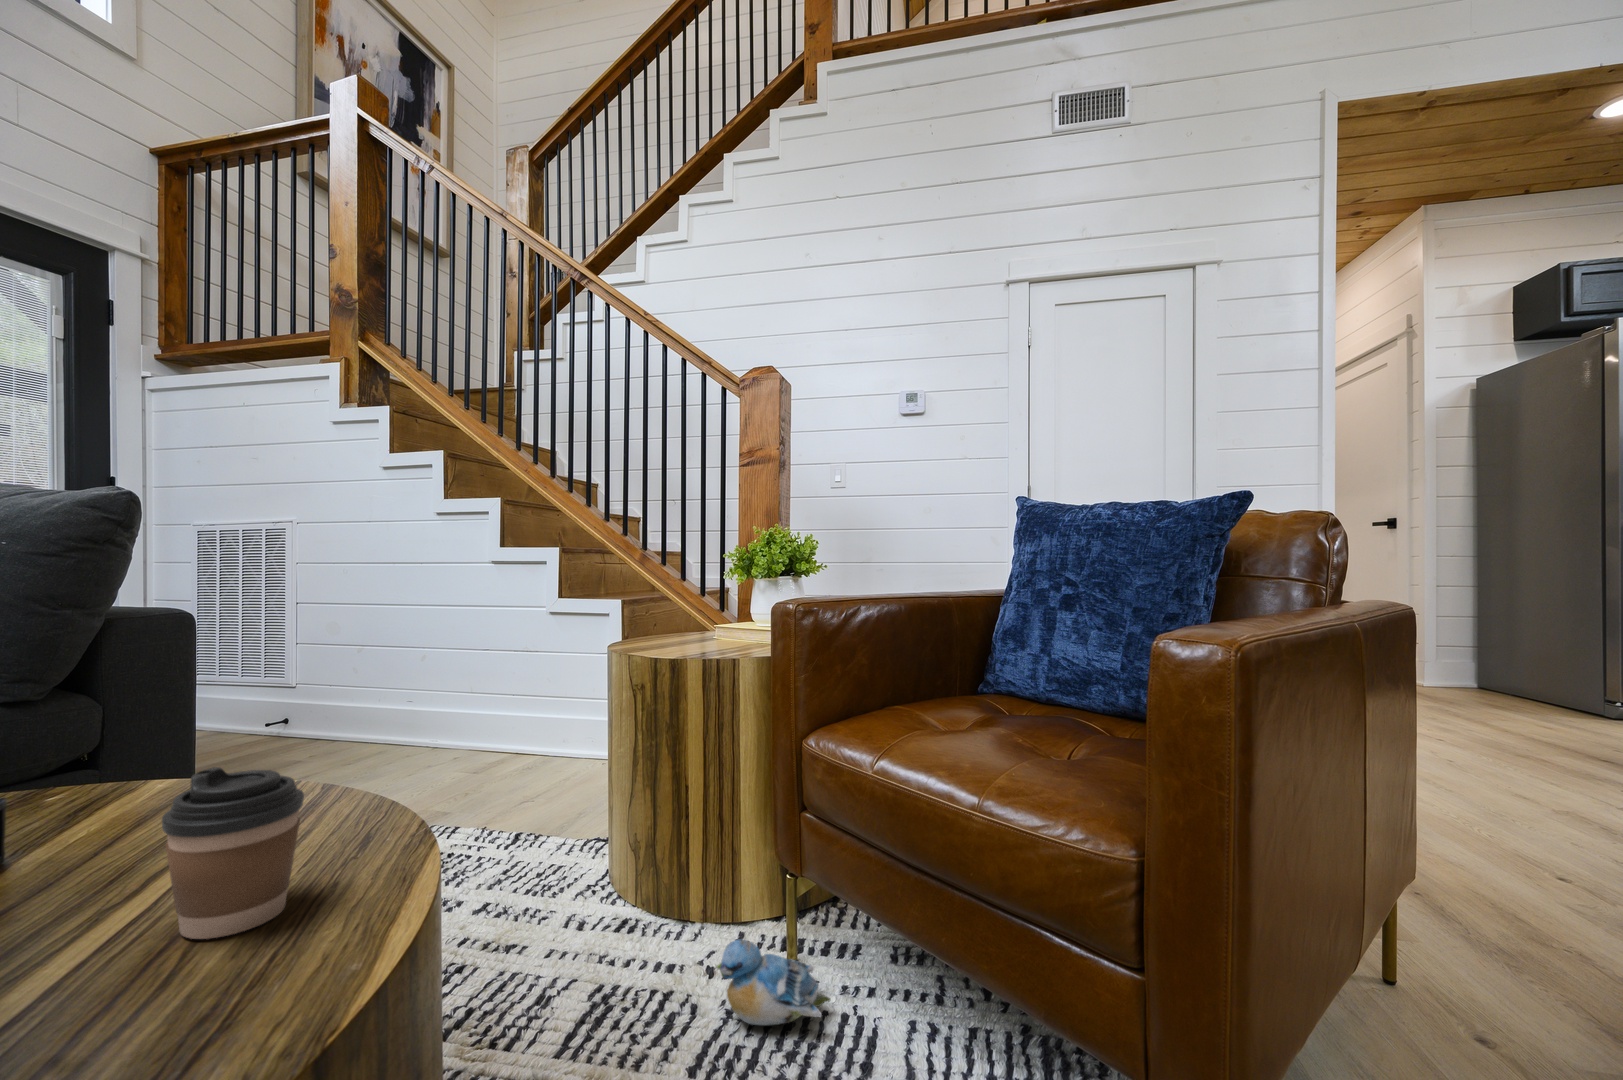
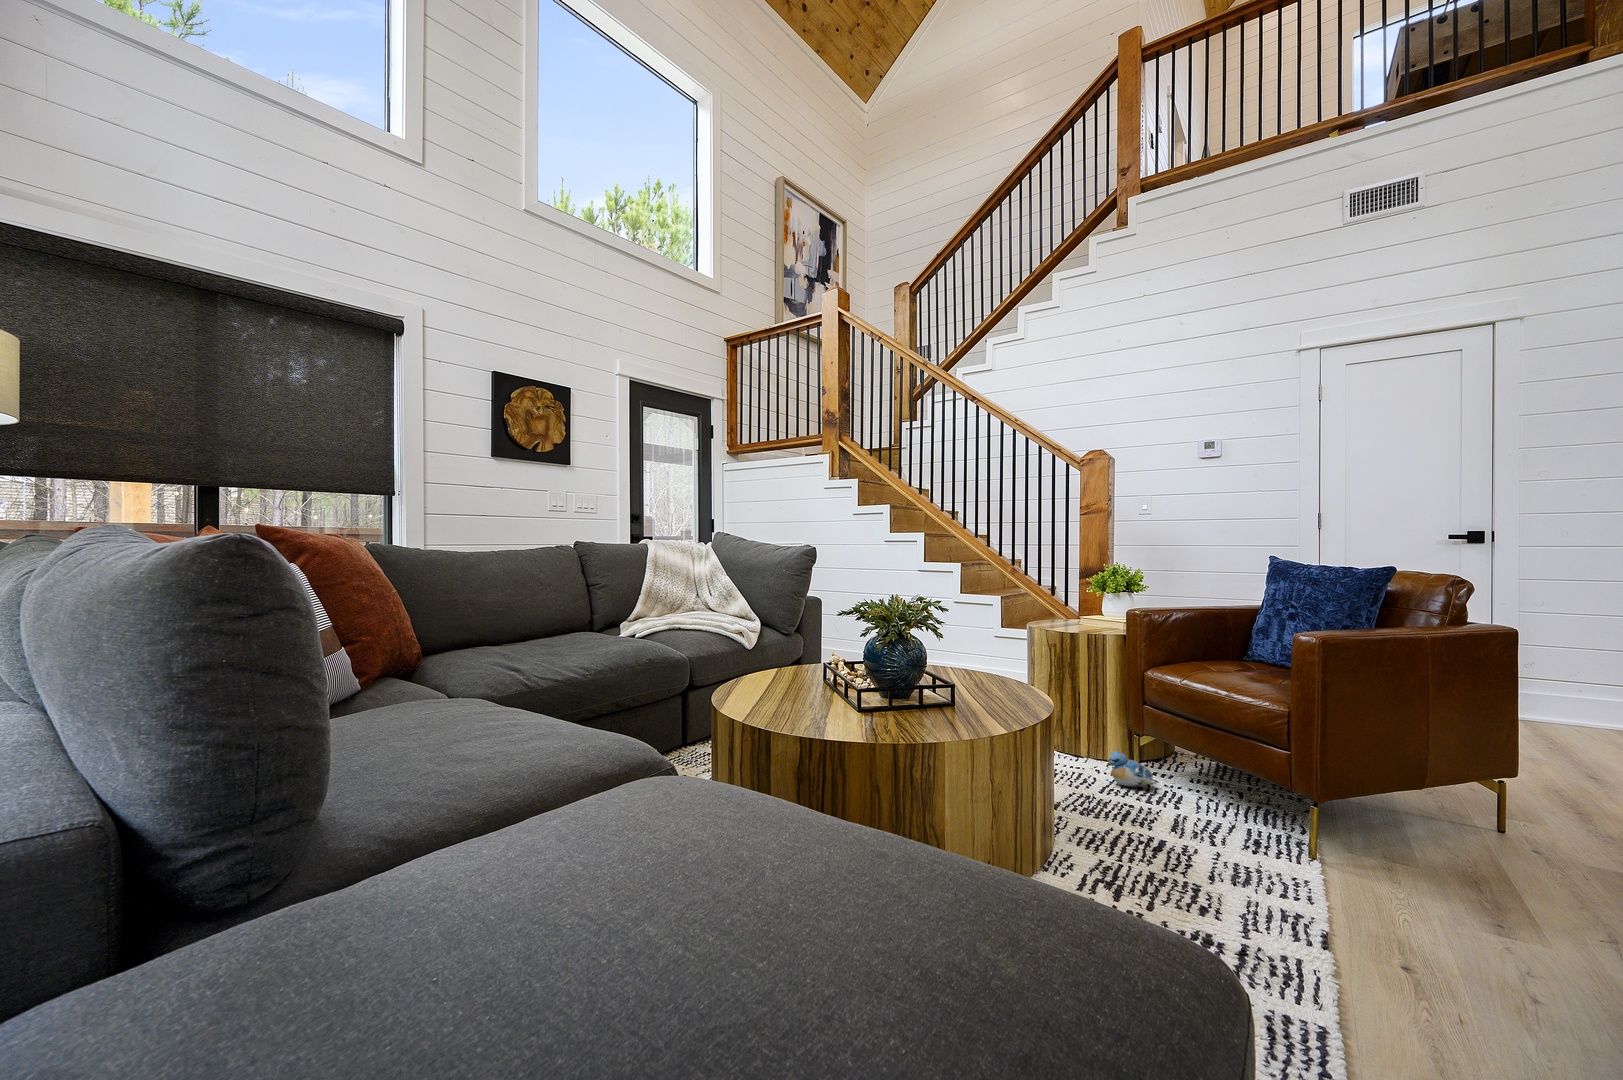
coffee cup: present [162,767,304,939] -> none [982,652,1011,693]

